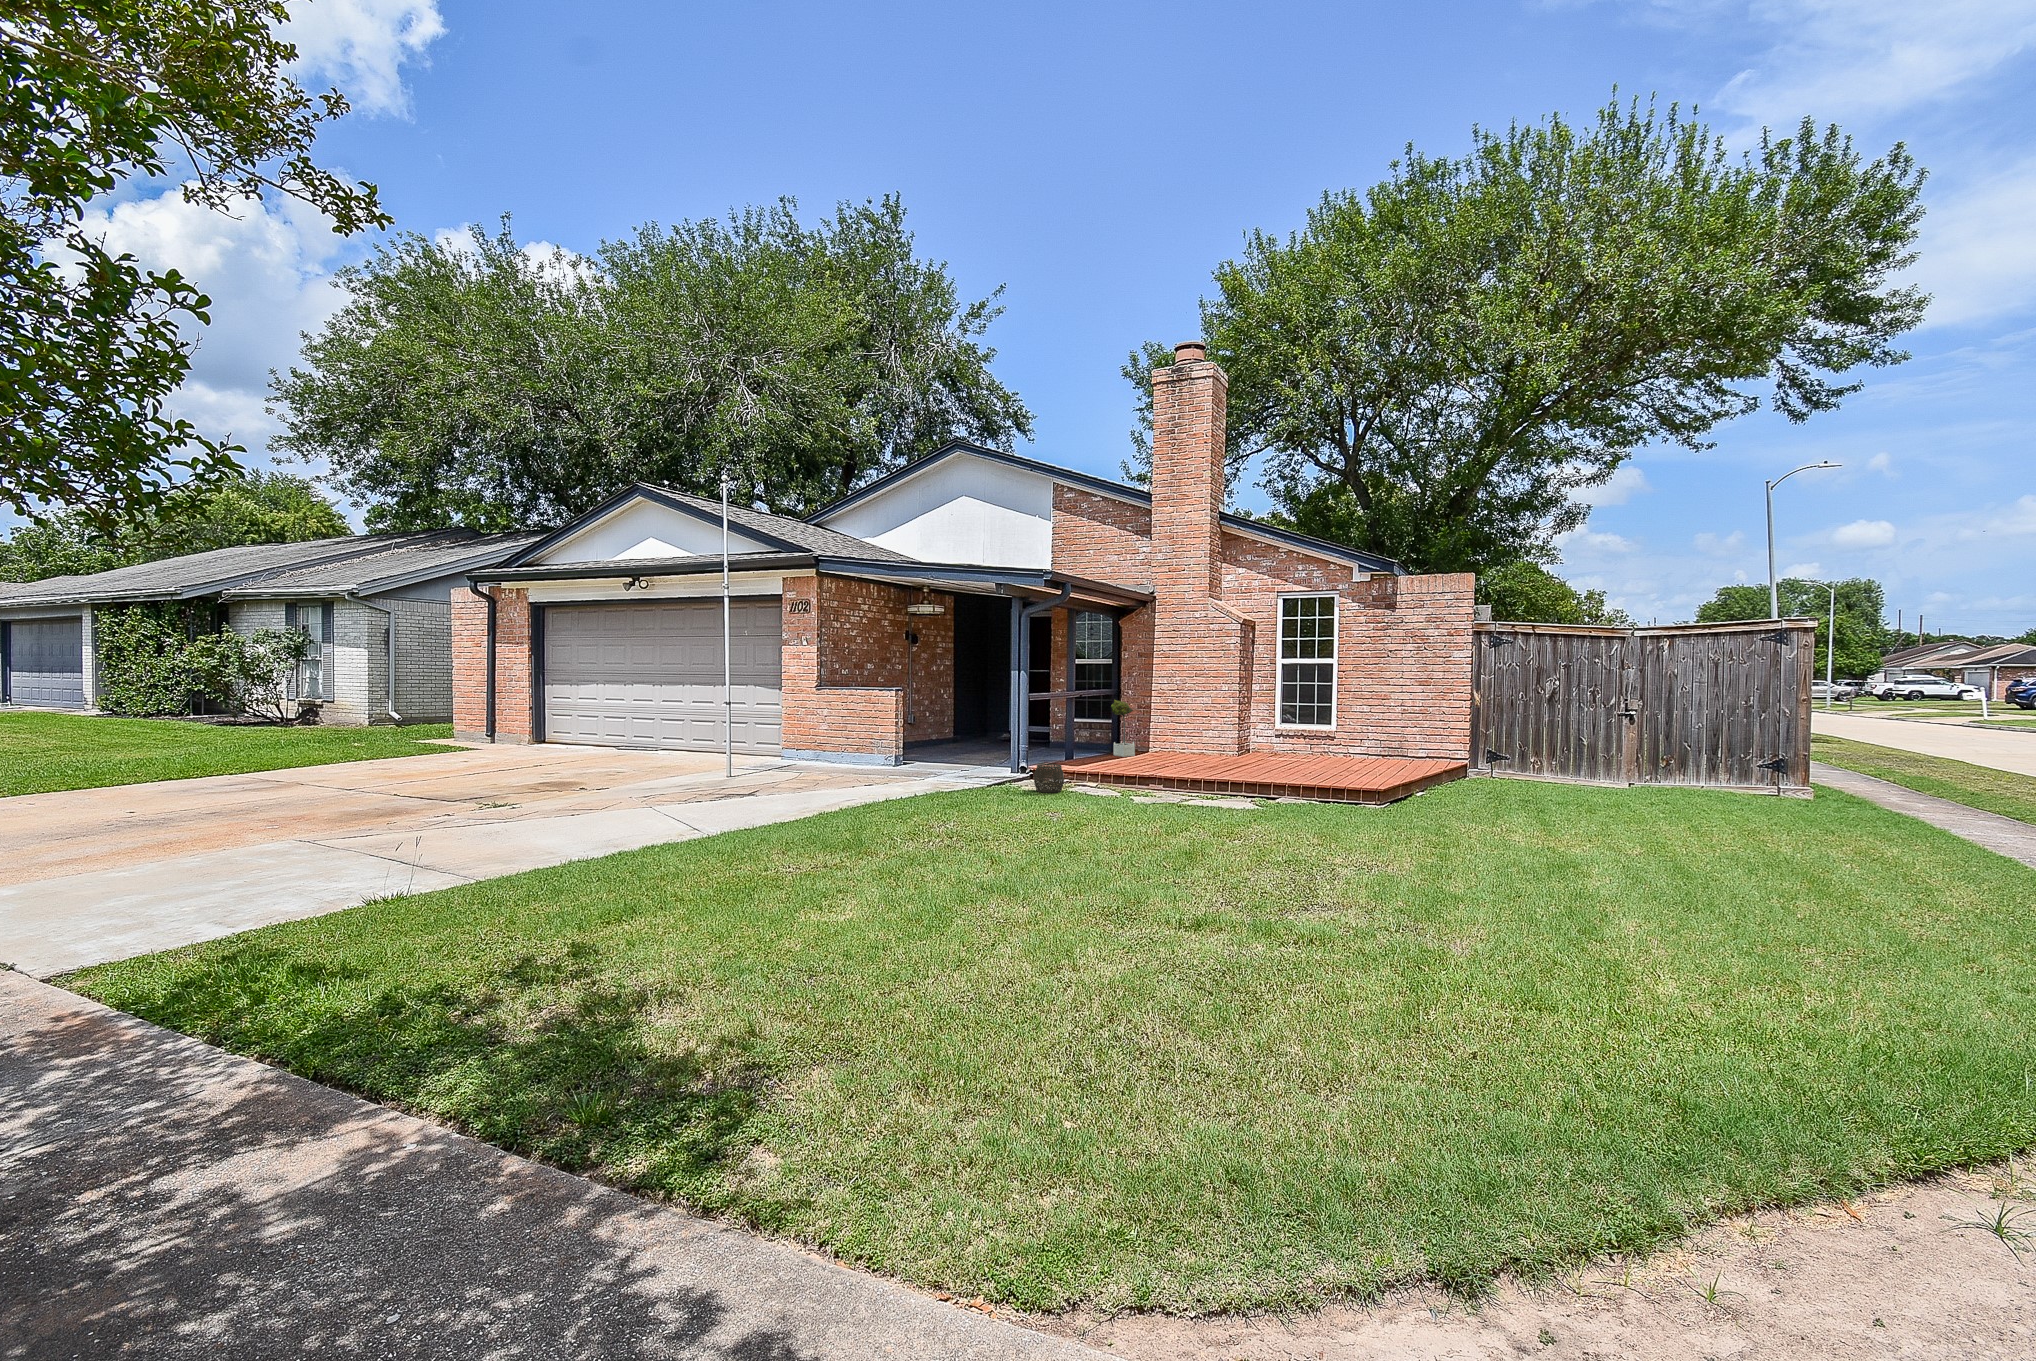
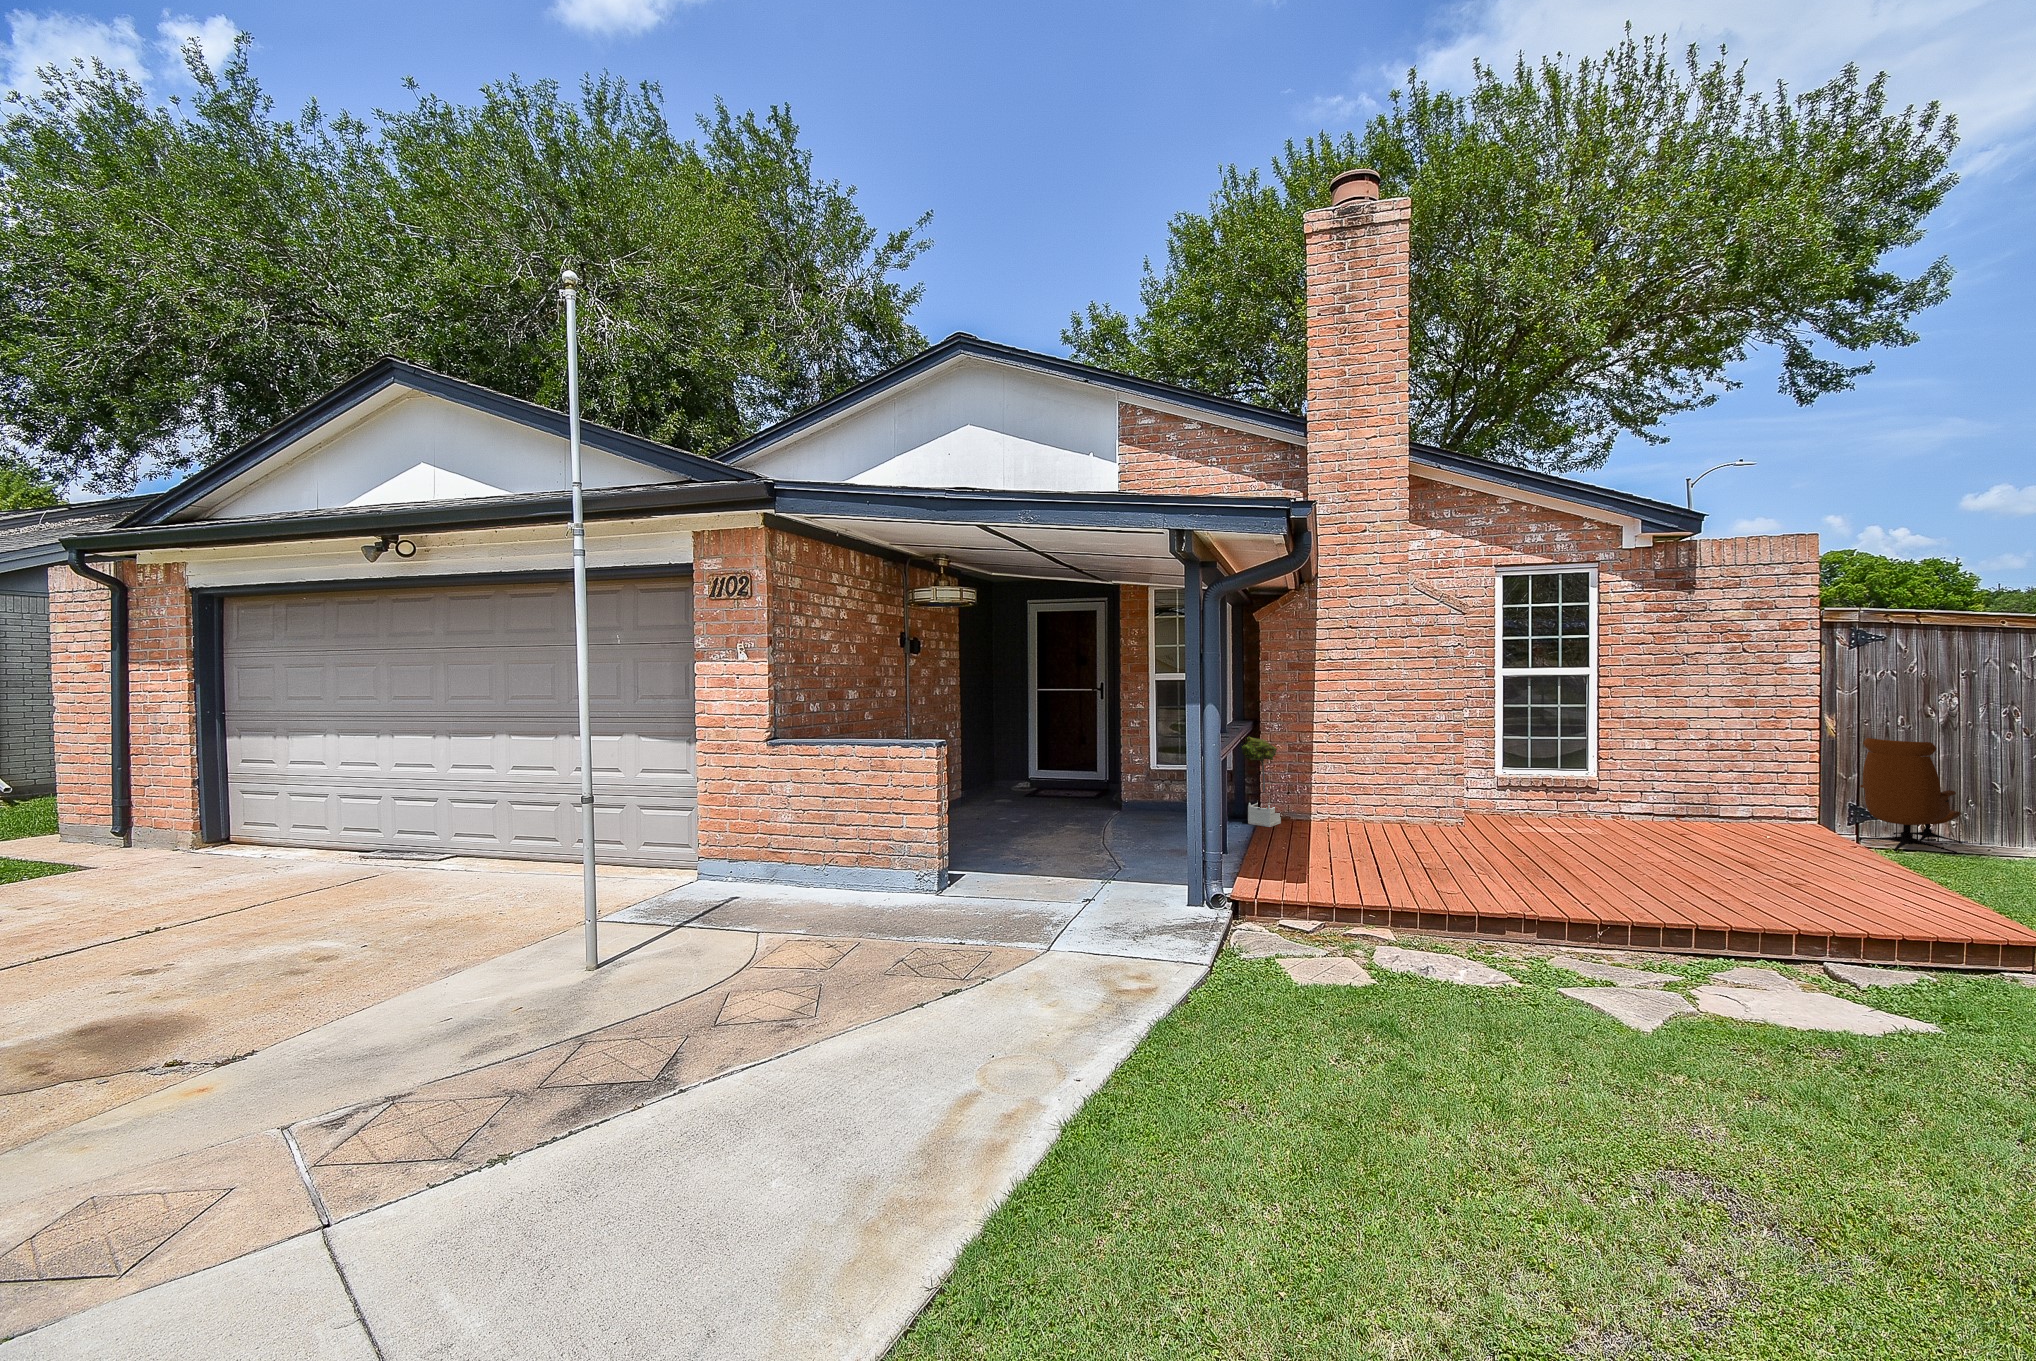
lounge chair: none [1467,705,1548,778] -> present [1859,738,1963,854]
woven basket: present [1034,764,1064,793] -> none [1354,918,1430,996]

